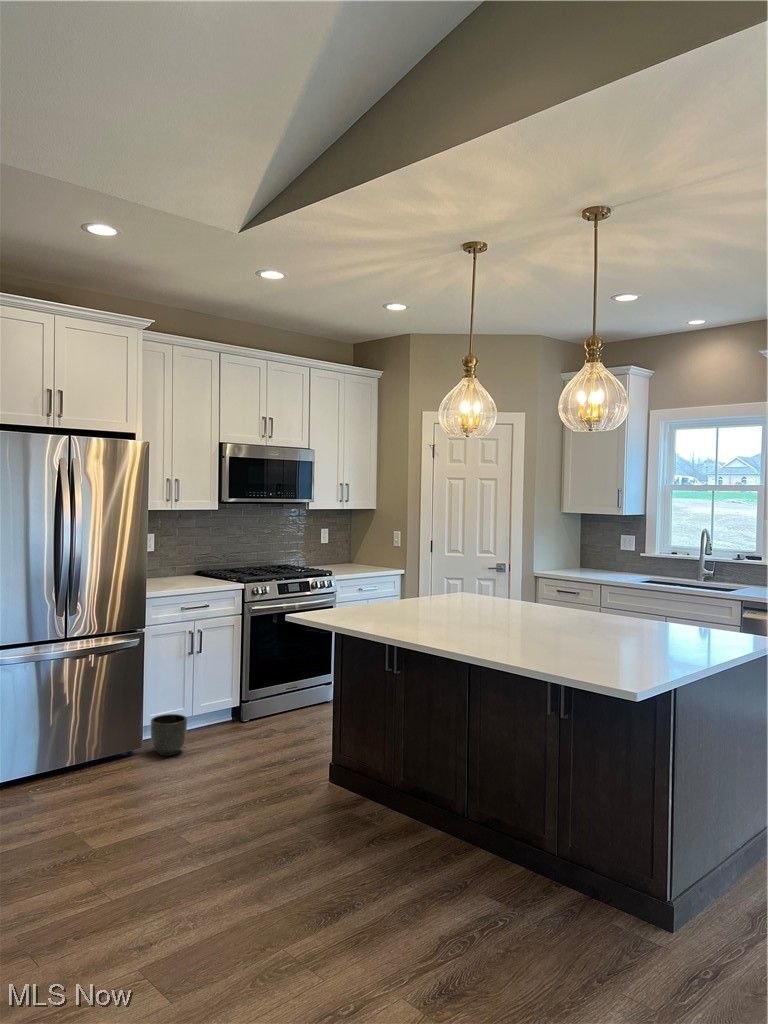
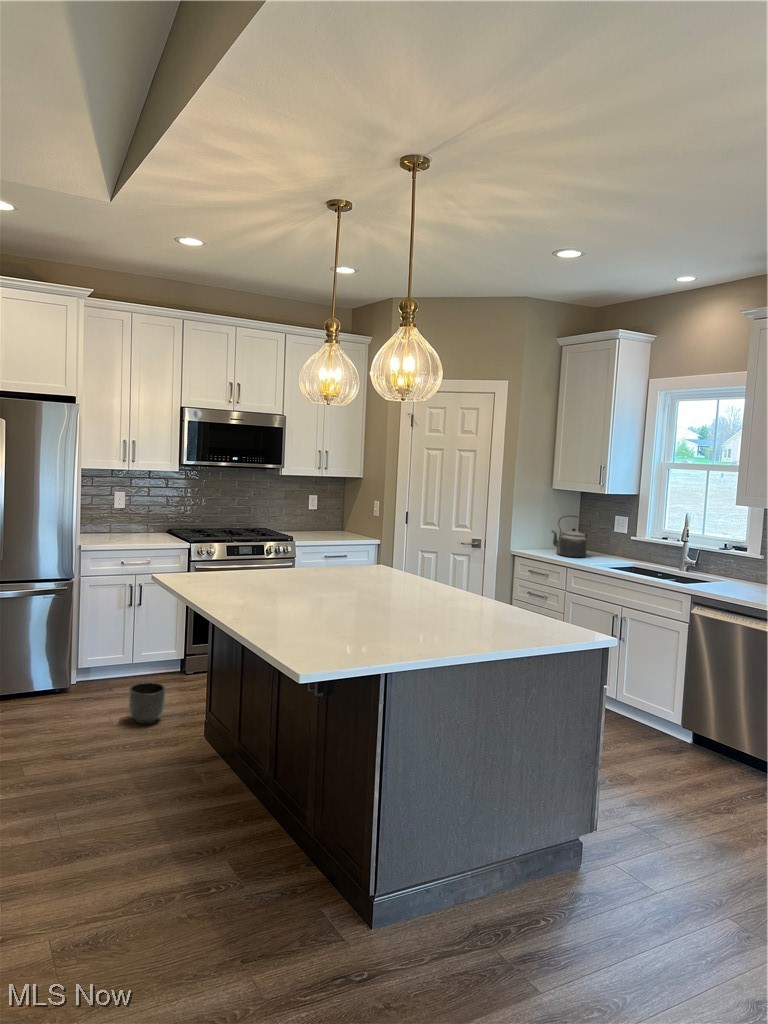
kettle: none [576,534,617,576] -> present [552,515,591,558]

